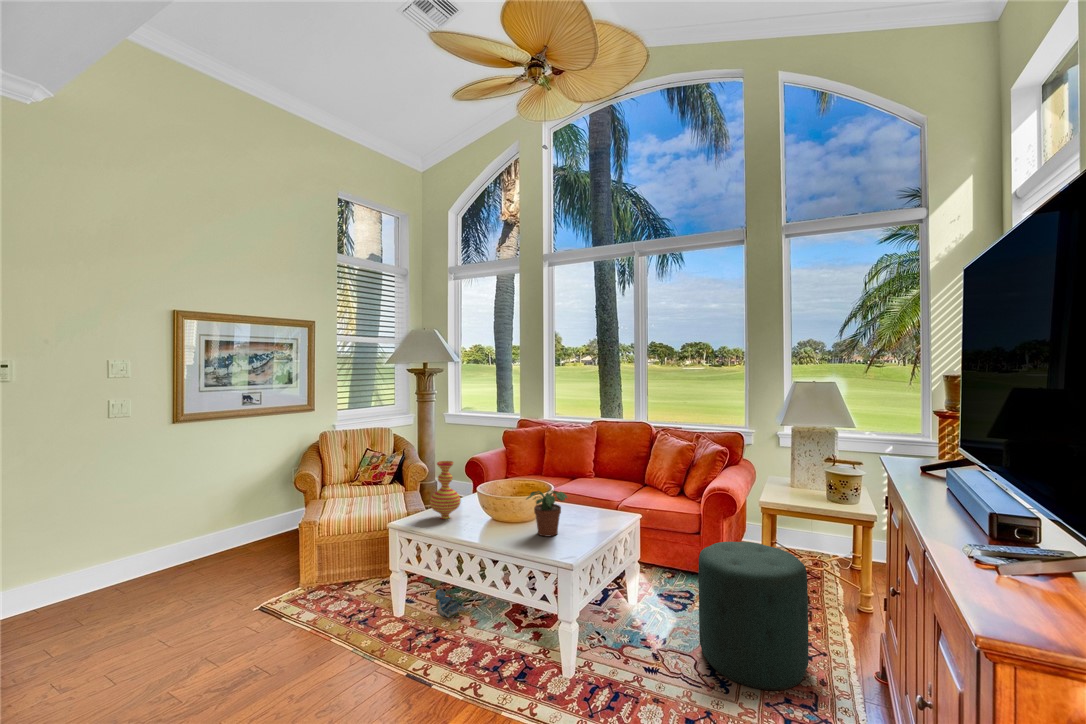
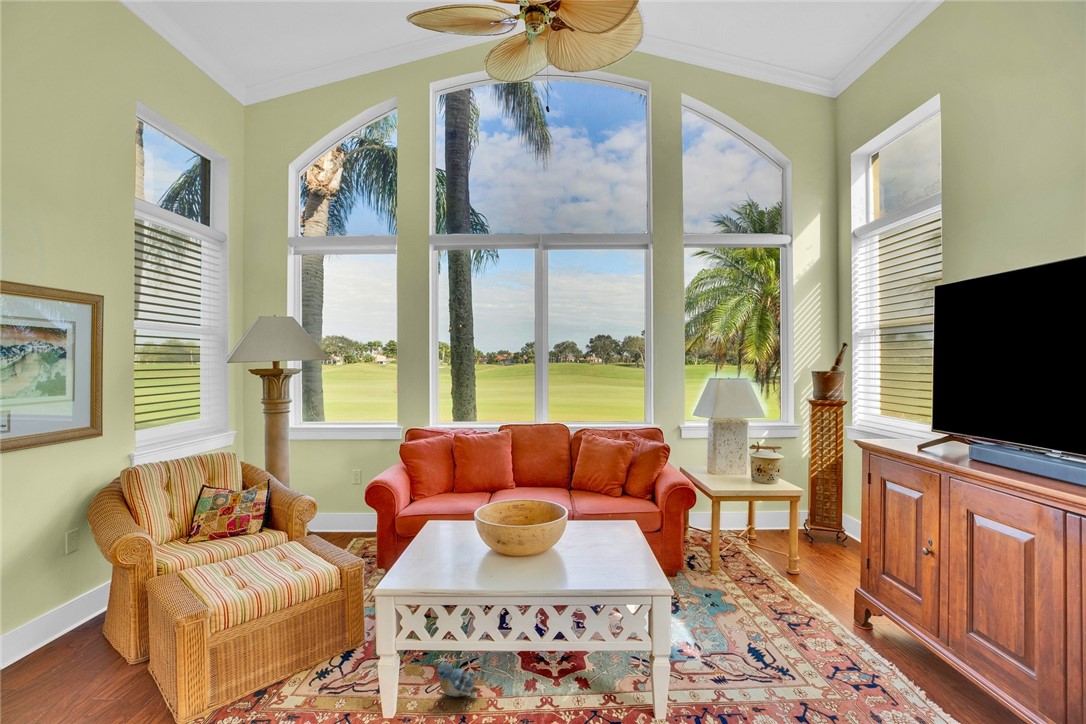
vase: present [430,461,461,519] -> none [418,489,459,568]
potted plant: present [527,491,568,536] -> none [565,509,612,565]
ottoman: present [698,542,809,690] -> none [726,531,828,667]

